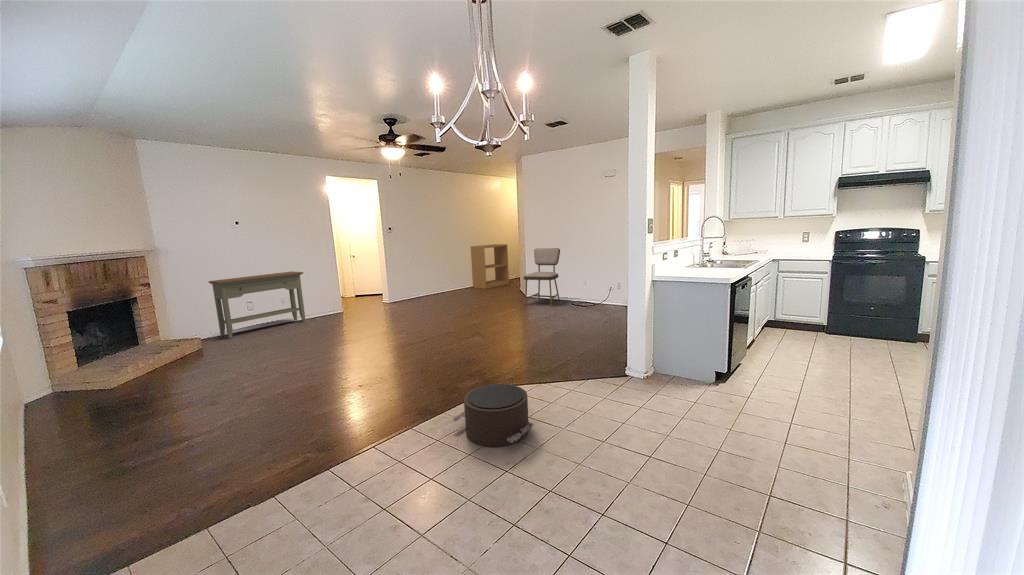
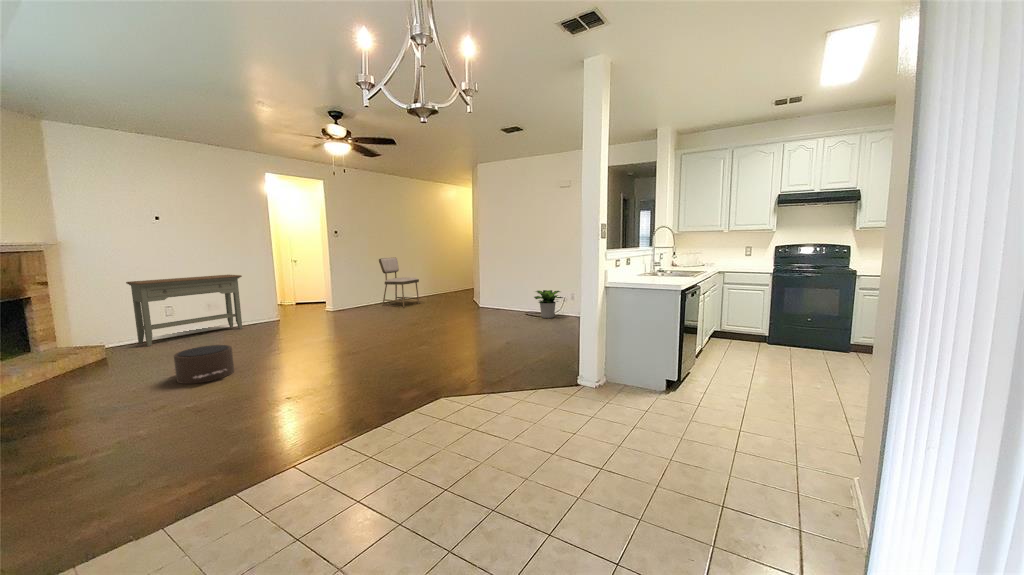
bookshelf: present [471,244,509,289] -> none [429,255,467,299]
dining chair: present [524,248,560,306] -> present [379,258,419,308]
potted plant: none [577,280,609,308] -> present [534,290,563,318]
pouf: present [453,384,534,447] -> present [174,345,234,384]

